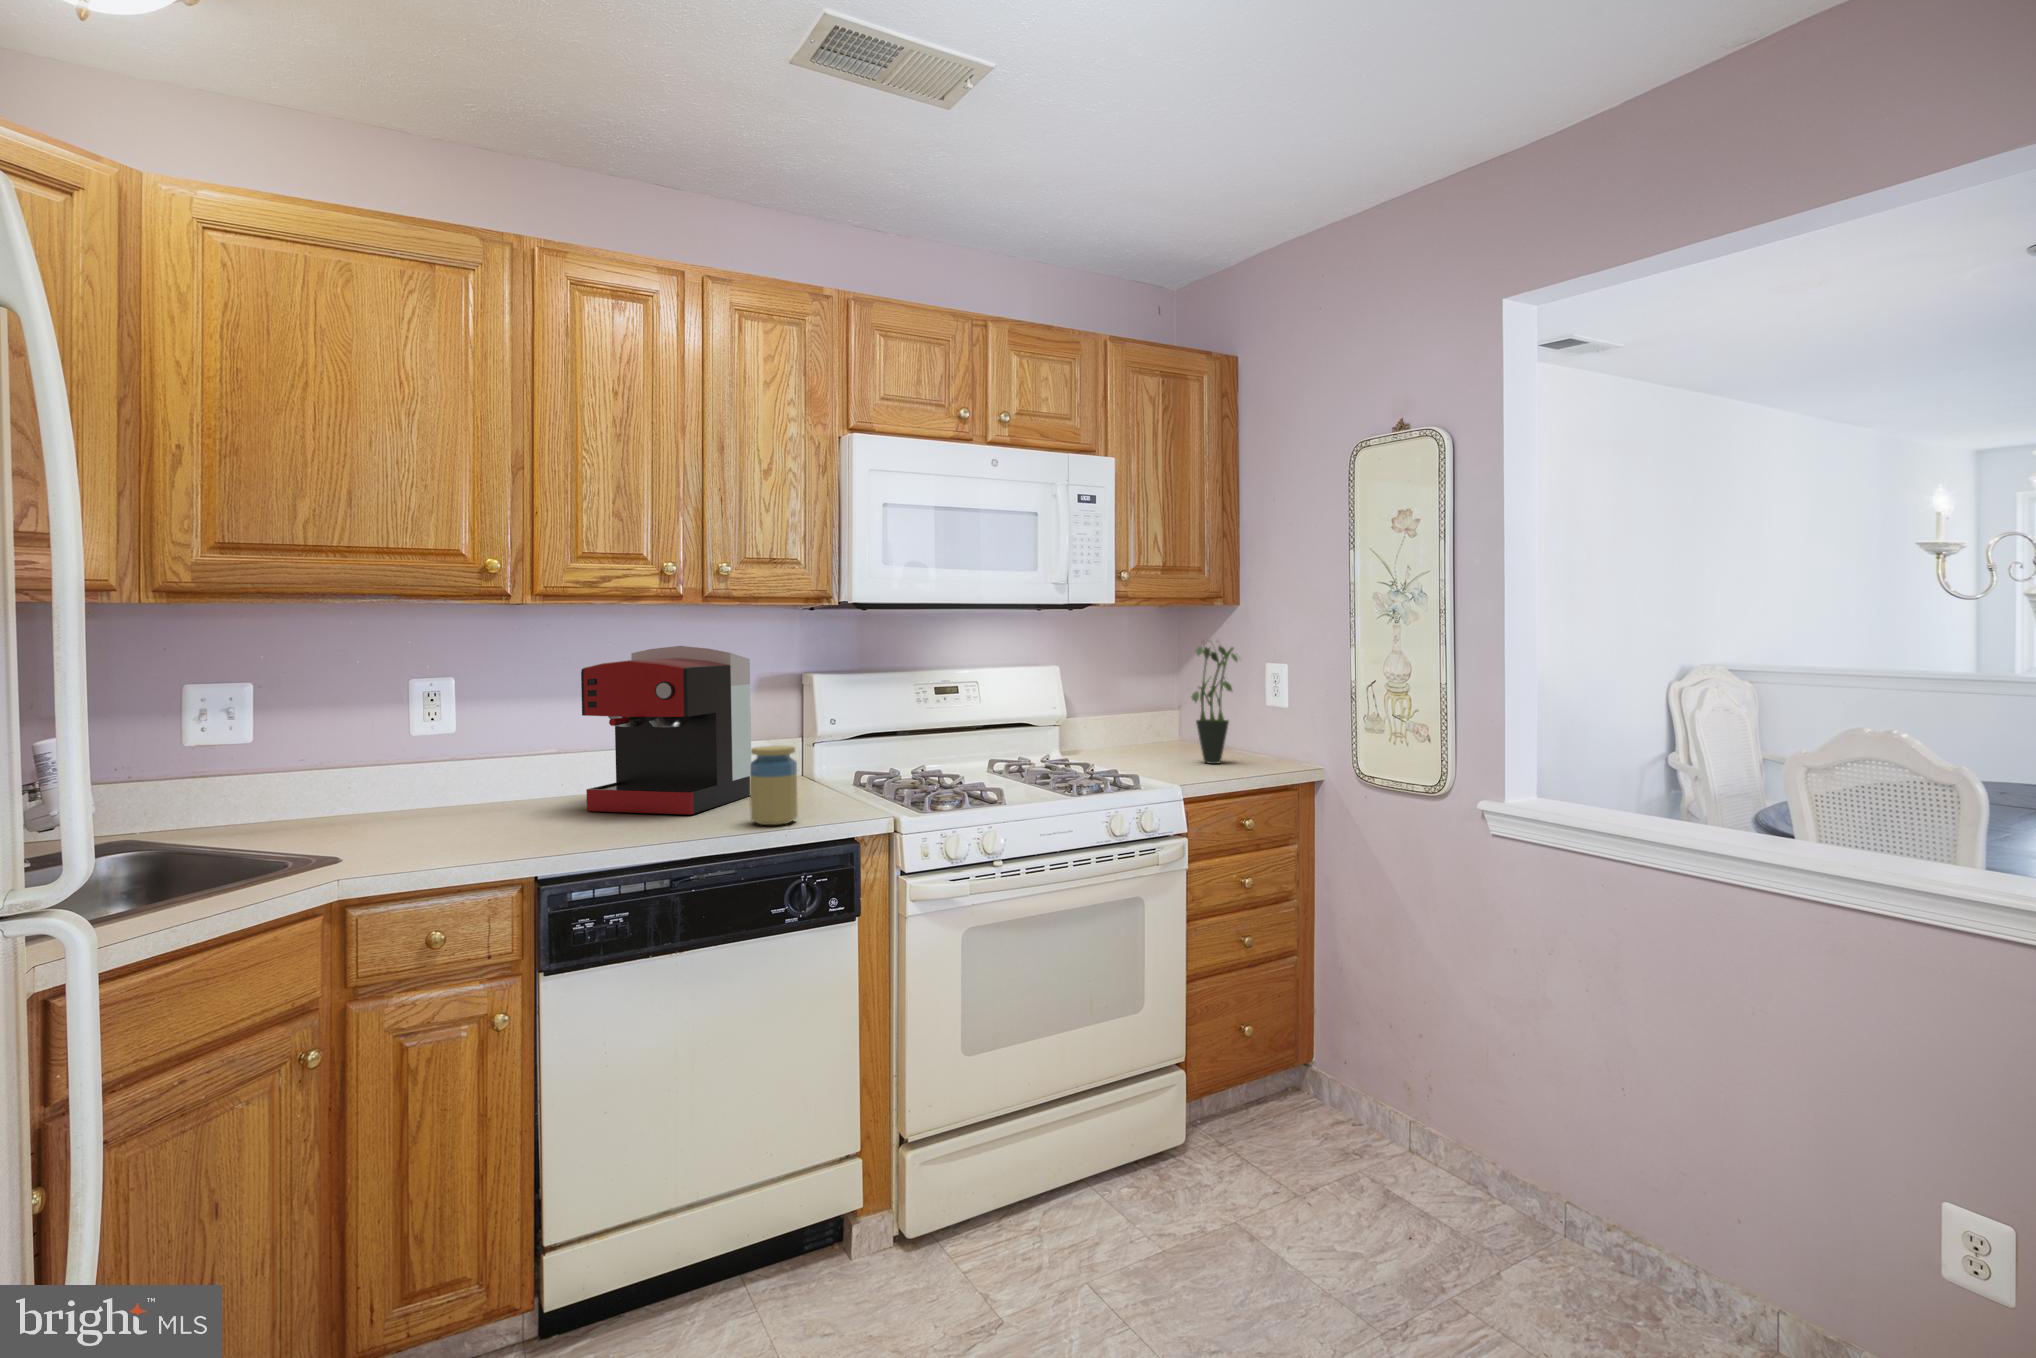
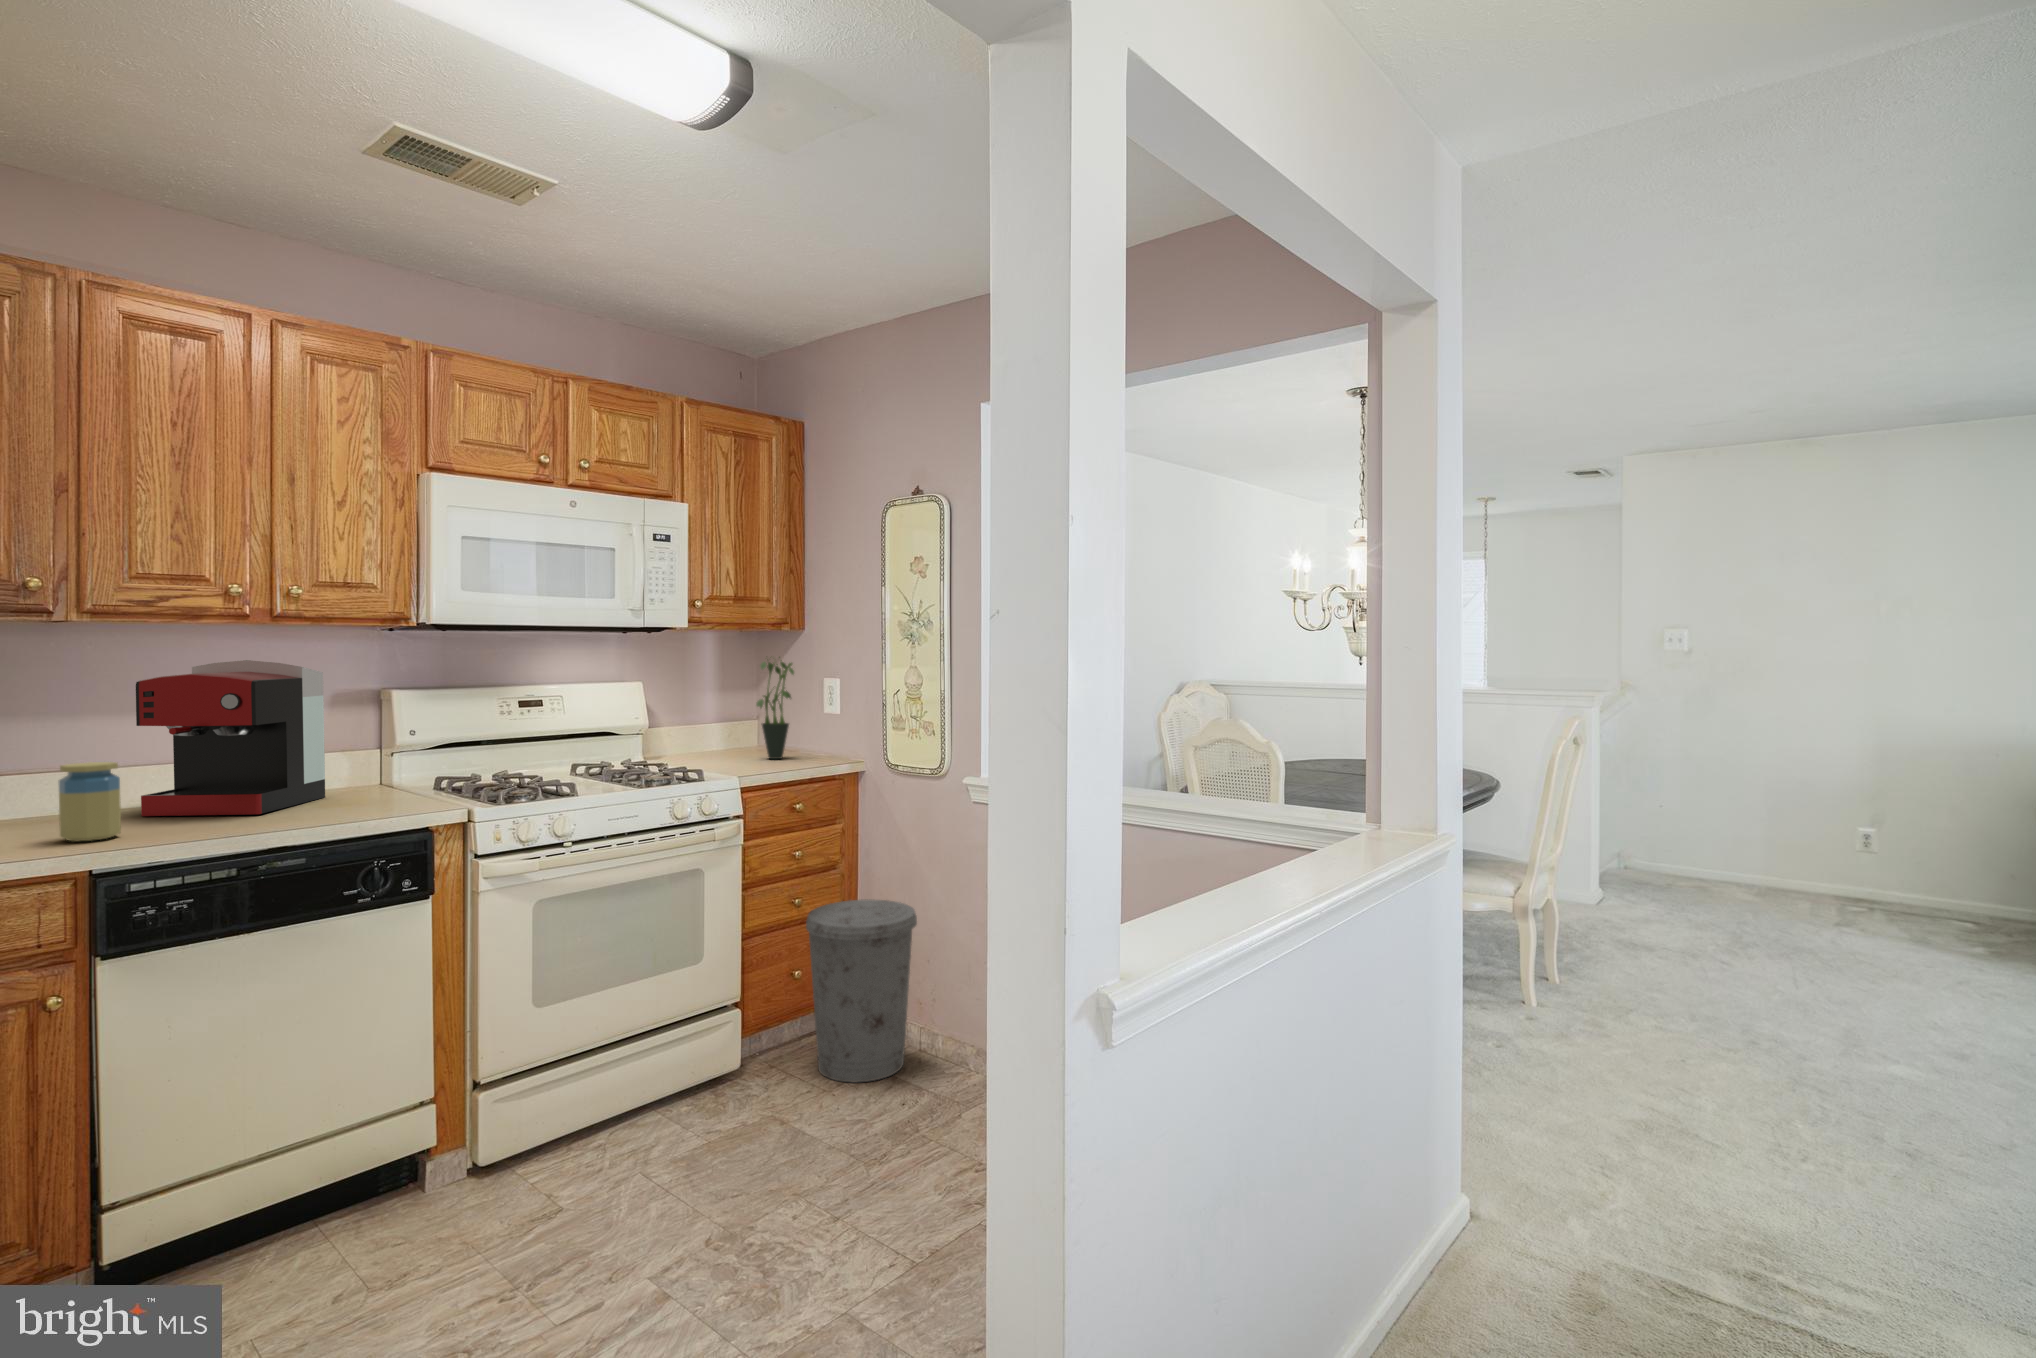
jar: present [750,746,798,825] -> present [59,762,121,841]
trash can: none [1261,944,1407,1182] -> present [806,899,917,1083]

